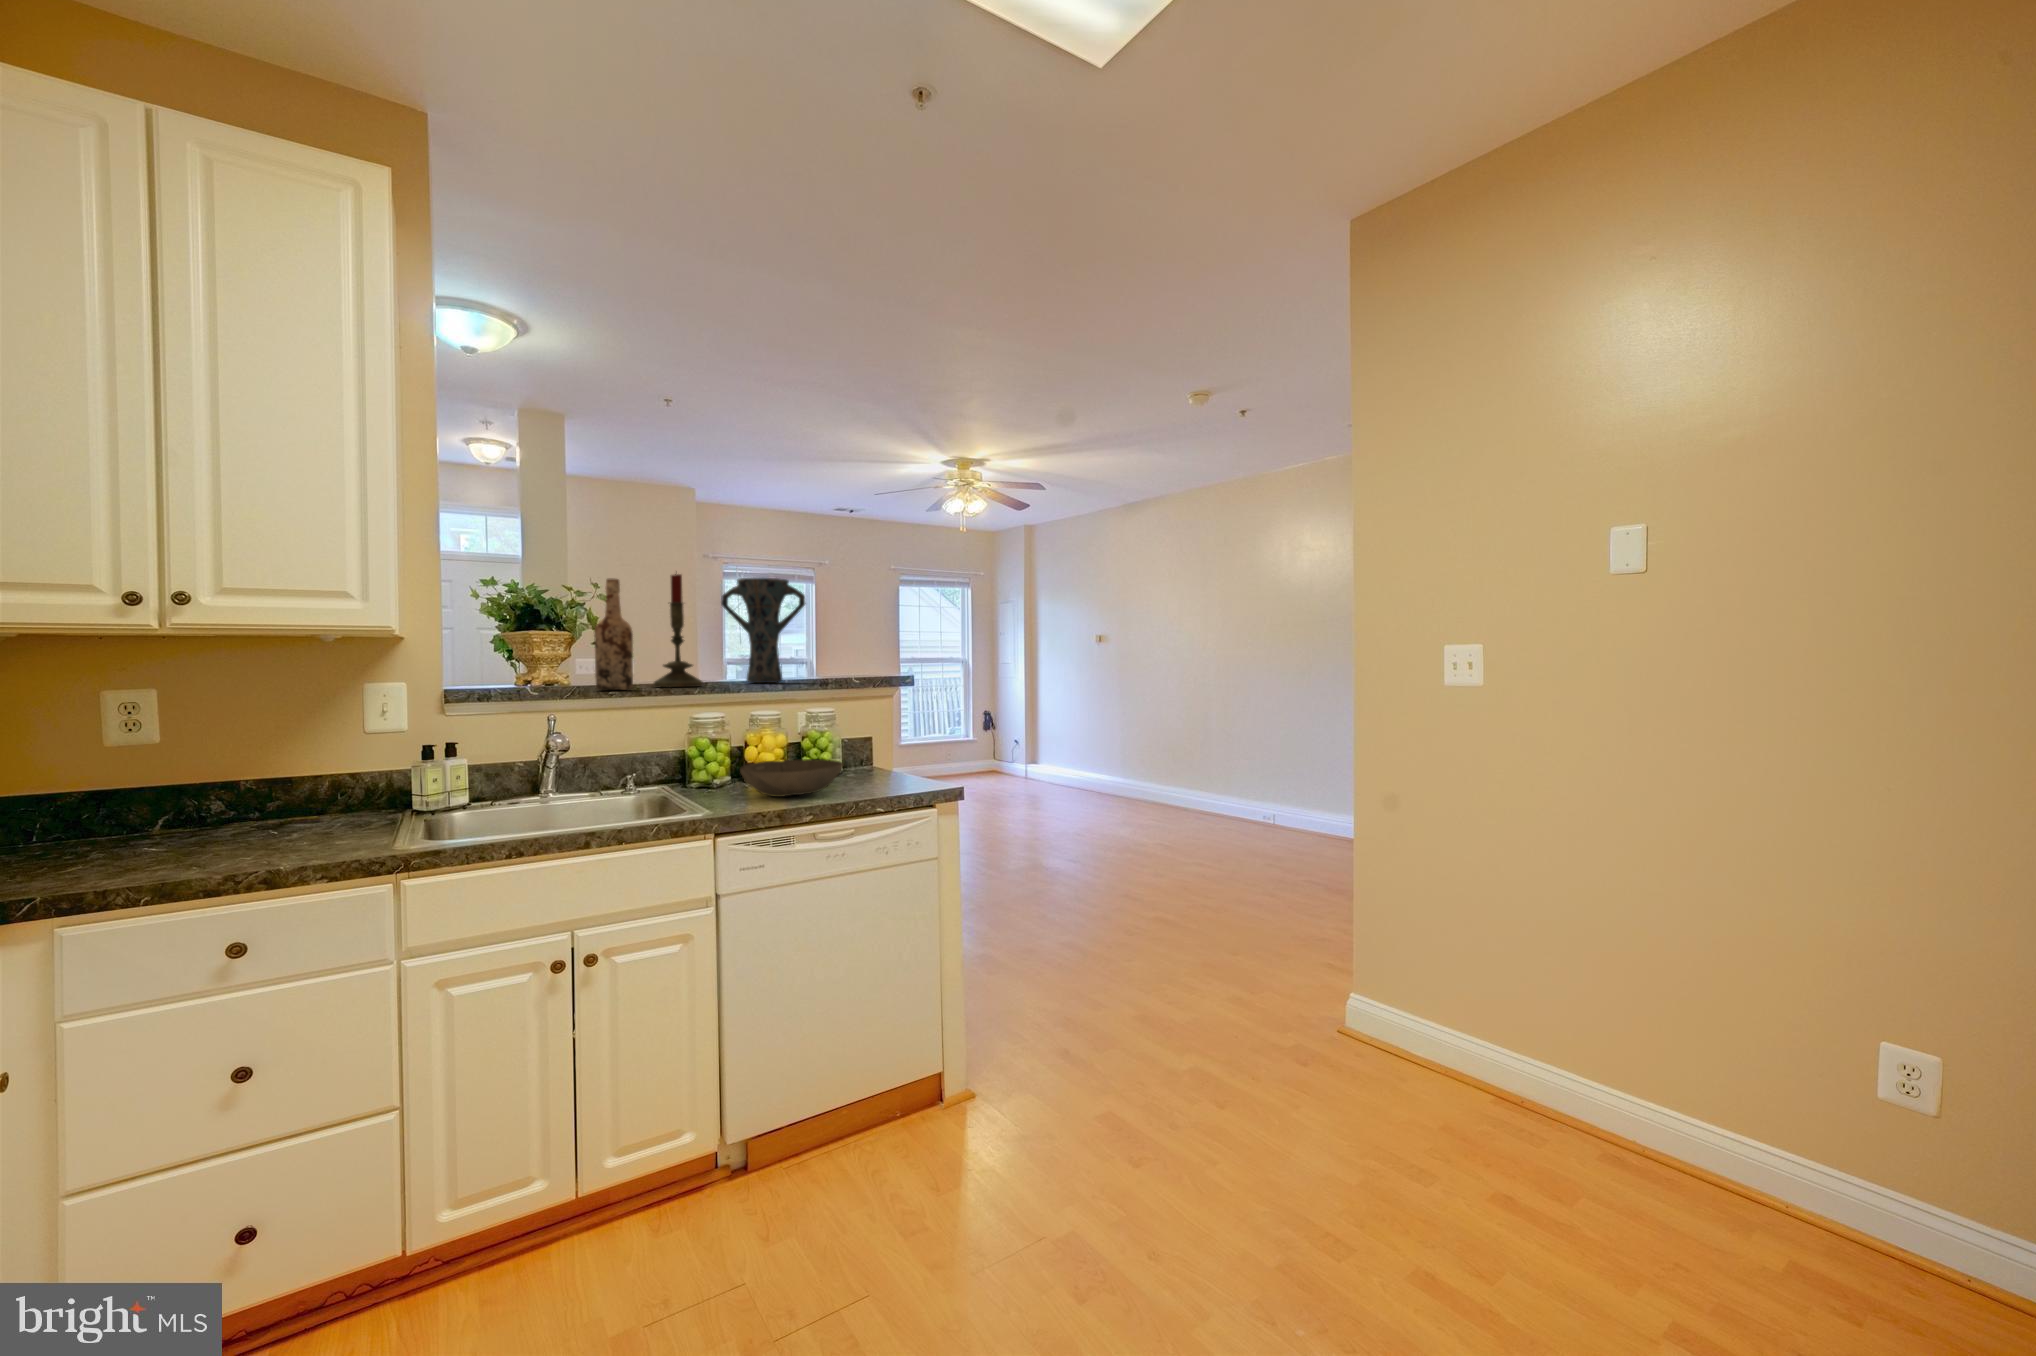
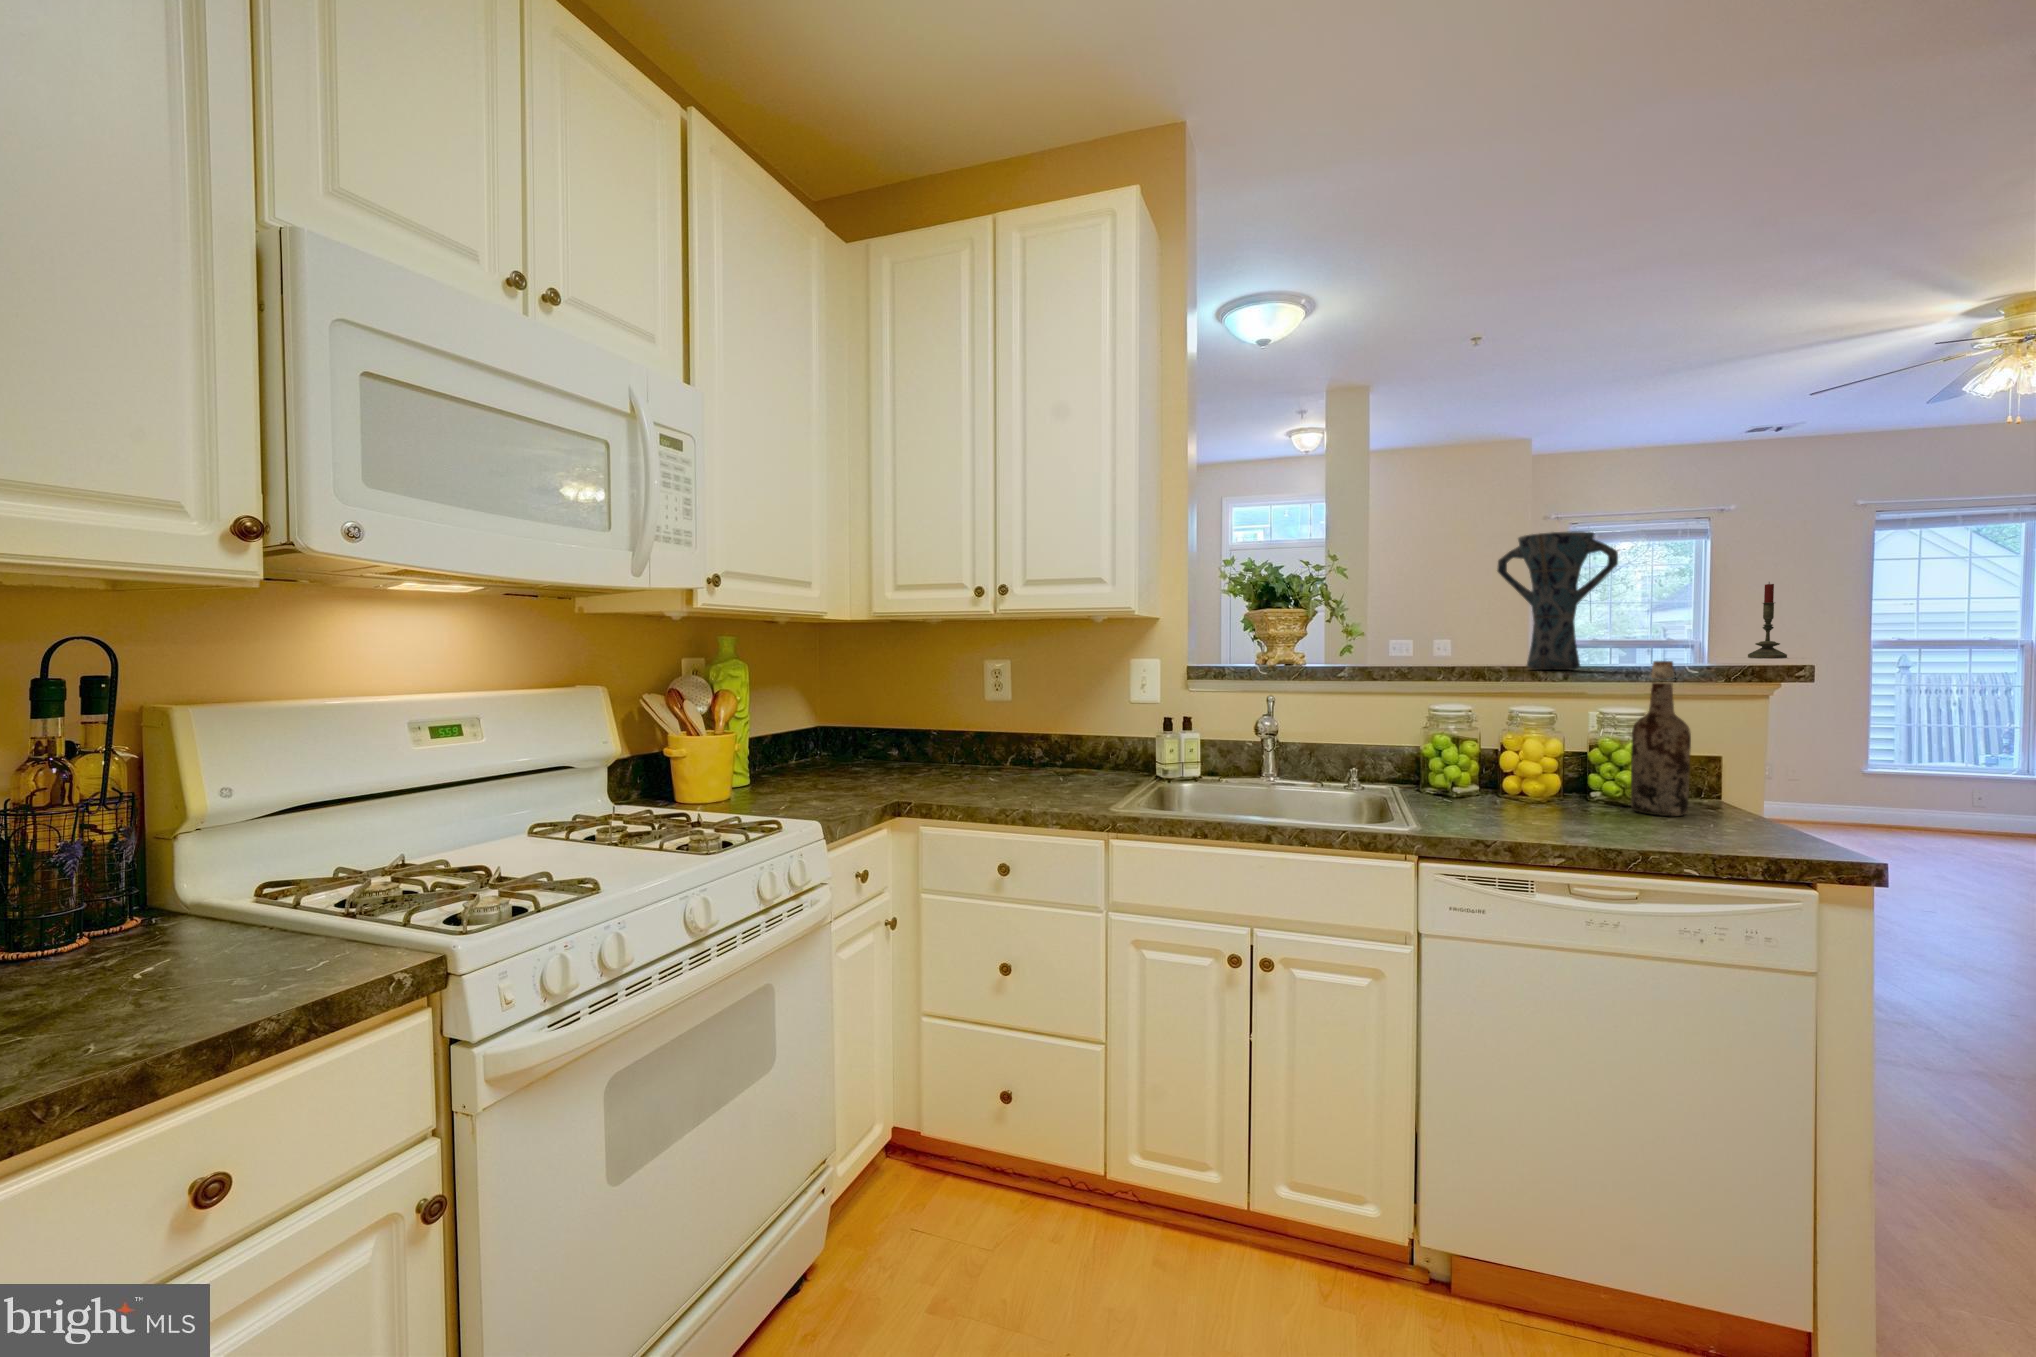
candle: present [654,574,702,687] -> present [1748,582,1787,658]
wine bottle: present [594,579,633,690] -> present [1631,661,1691,816]
bowl: present [740,759,843,797] -> none [1470,773,1633,826]

